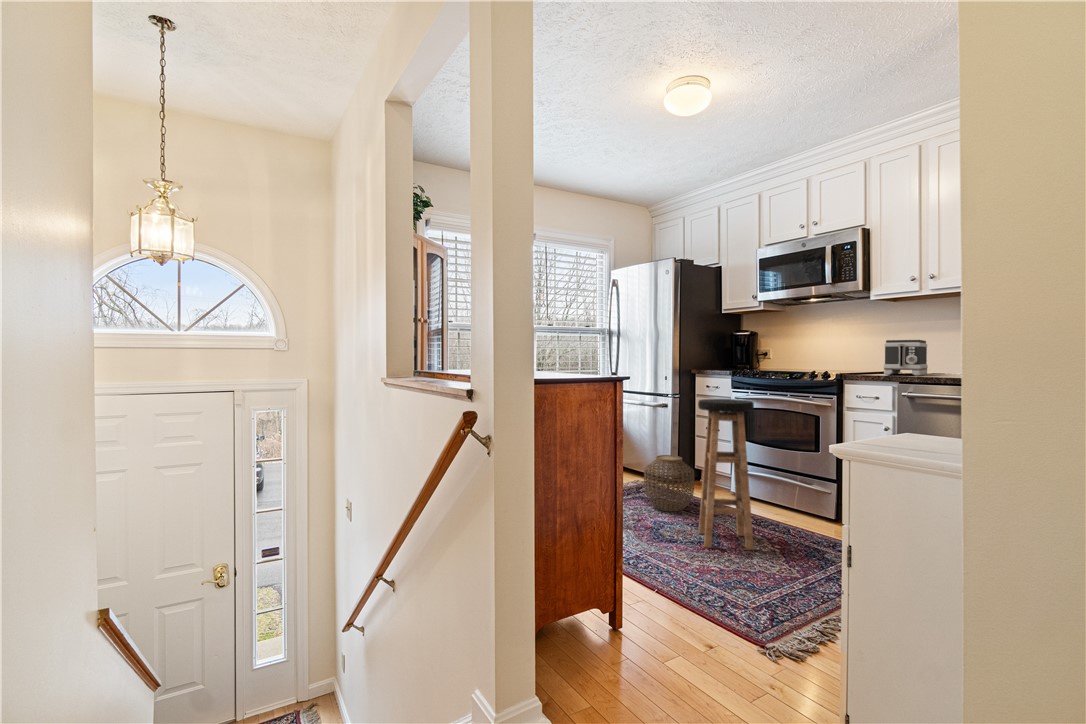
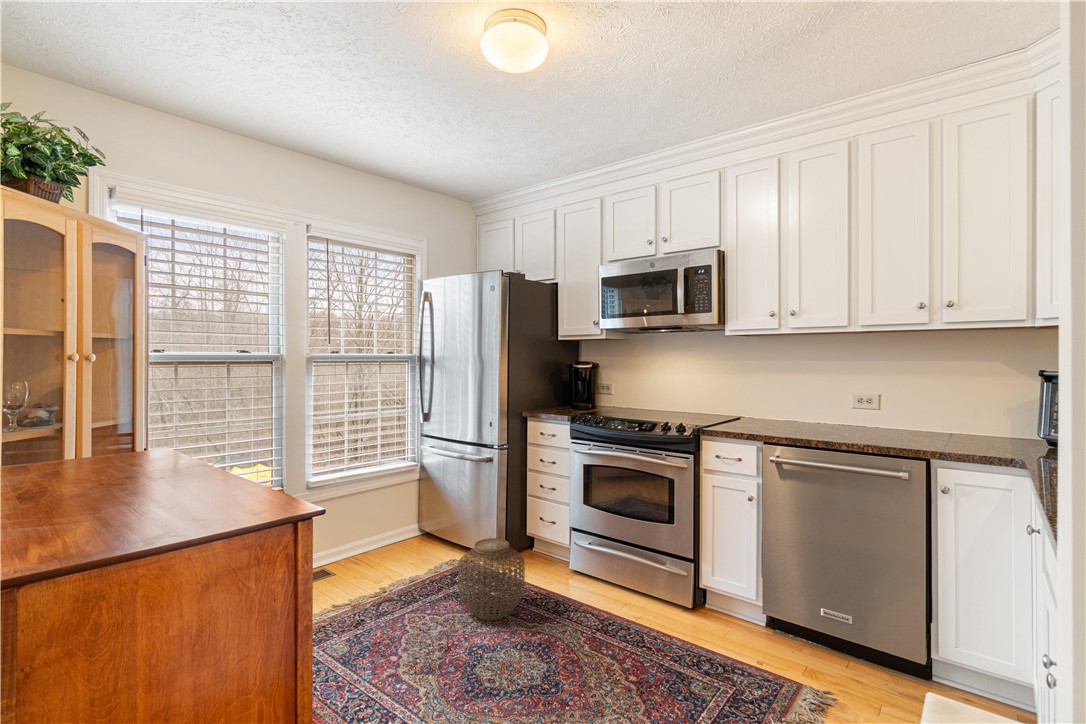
toaster: present [884,340,928,376] -> none [745,386,786,432]
bar stool: present [698,399,754,550] -> none [529,474,603,700]

